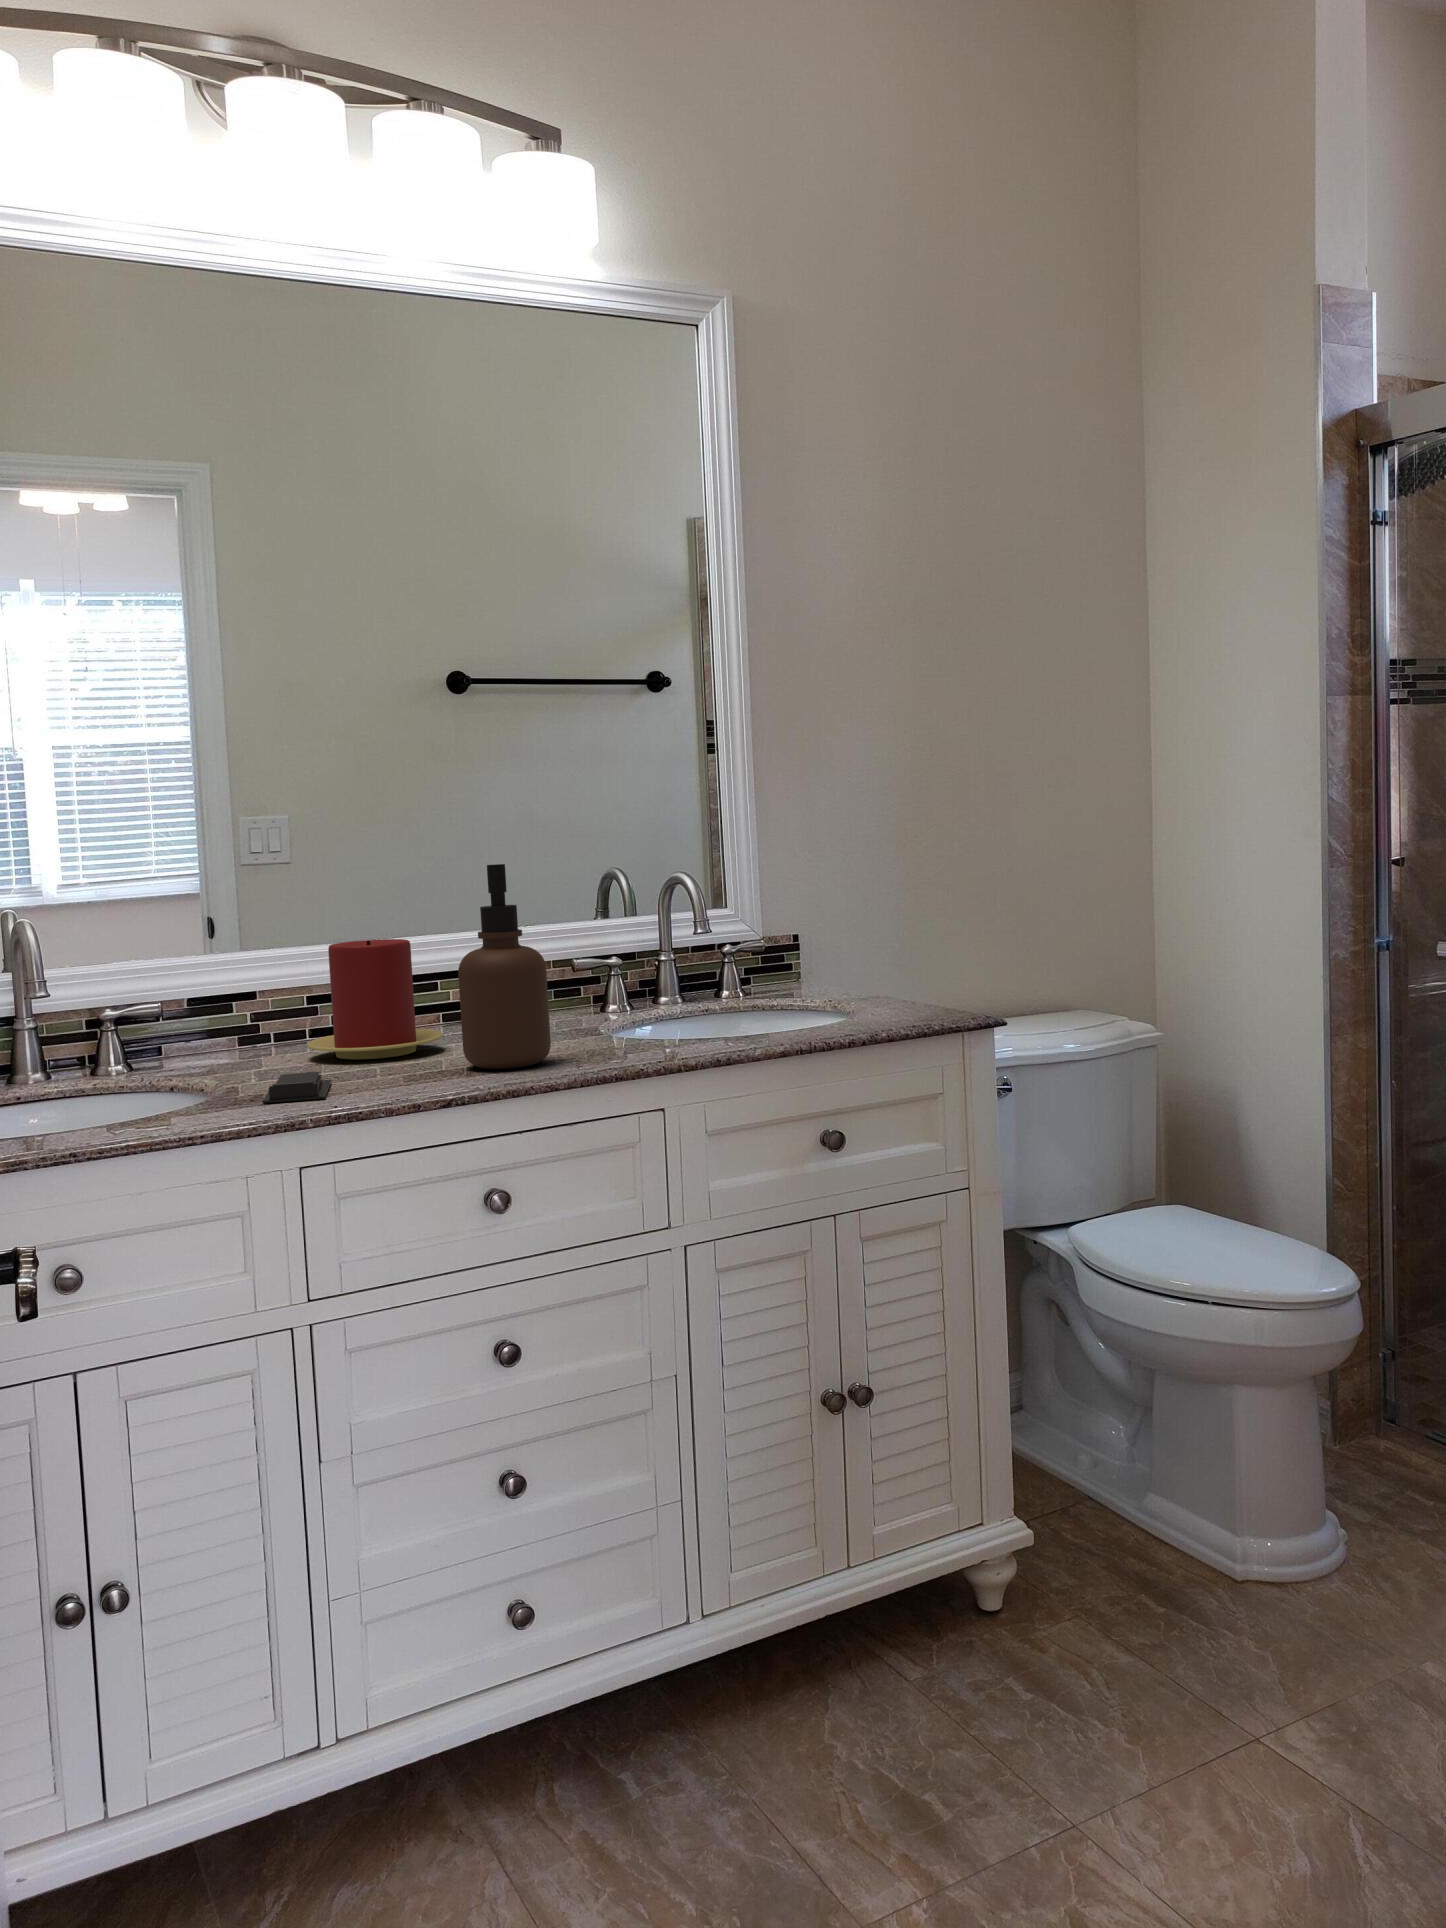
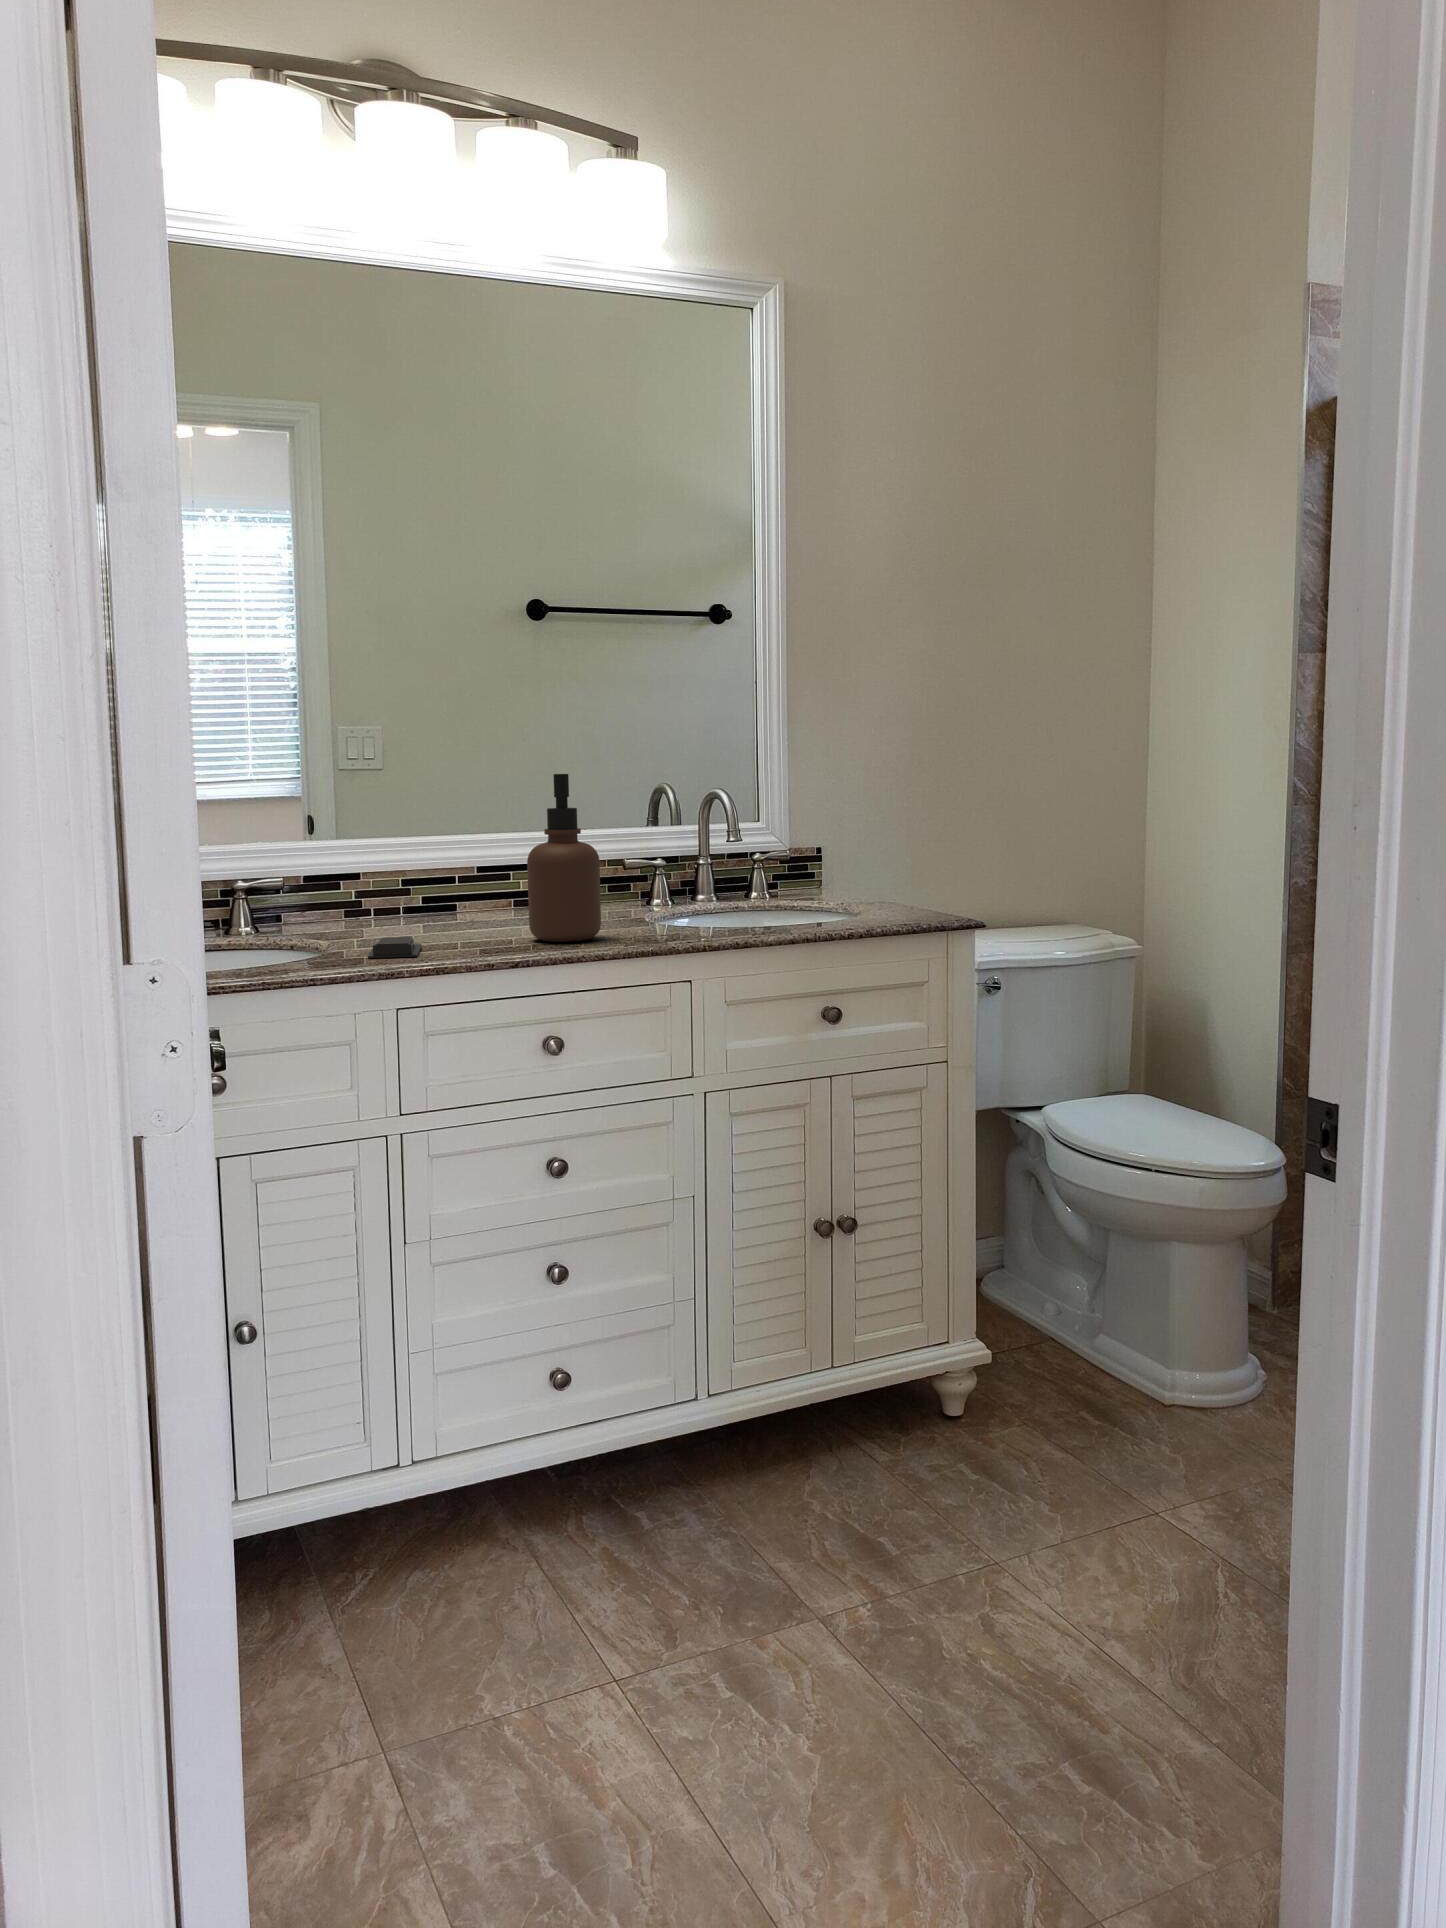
candle: present [307,939,443,1059] -> none [401,834,513,932]

